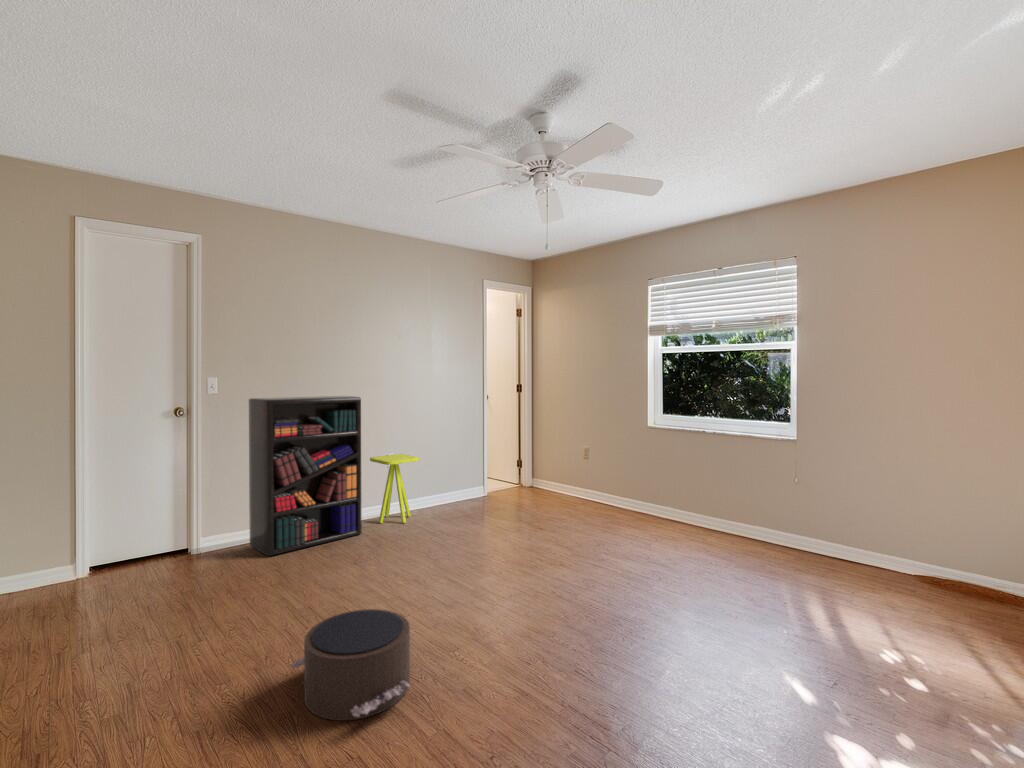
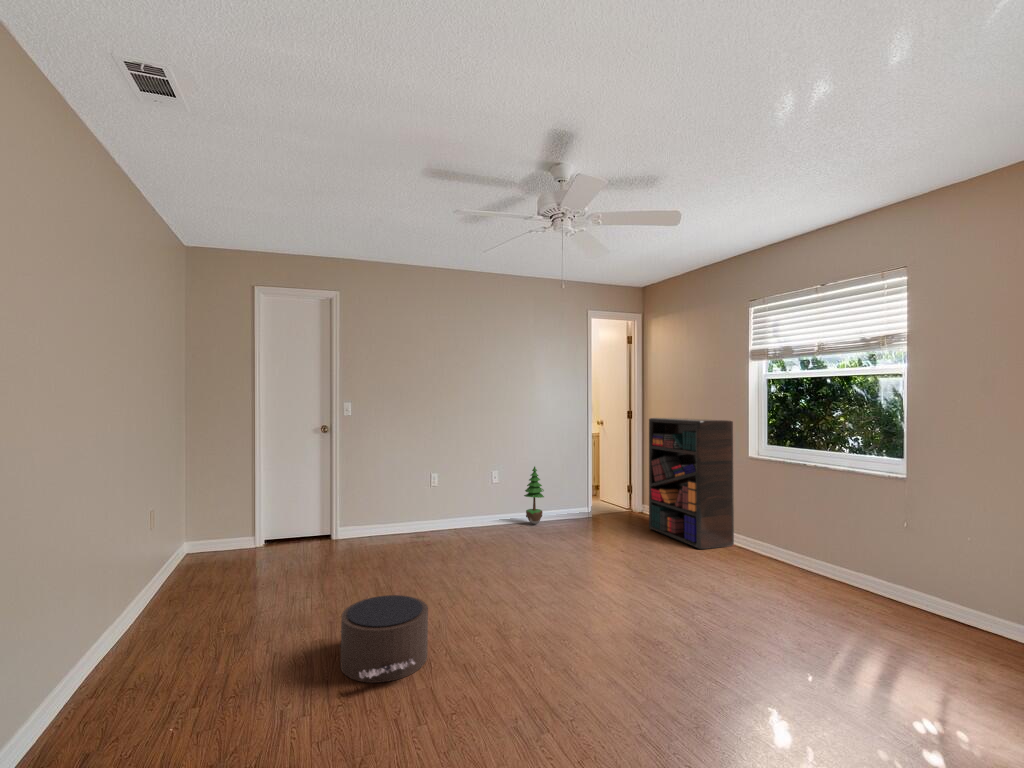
bookshelf: present [249,396,361,556] -> present [649,418,734,549]
potted tree: none [420,446,443,510] -> present [524,466,544,525]
side table: present [370,454,419,523] -> none [477,471,518,533]

